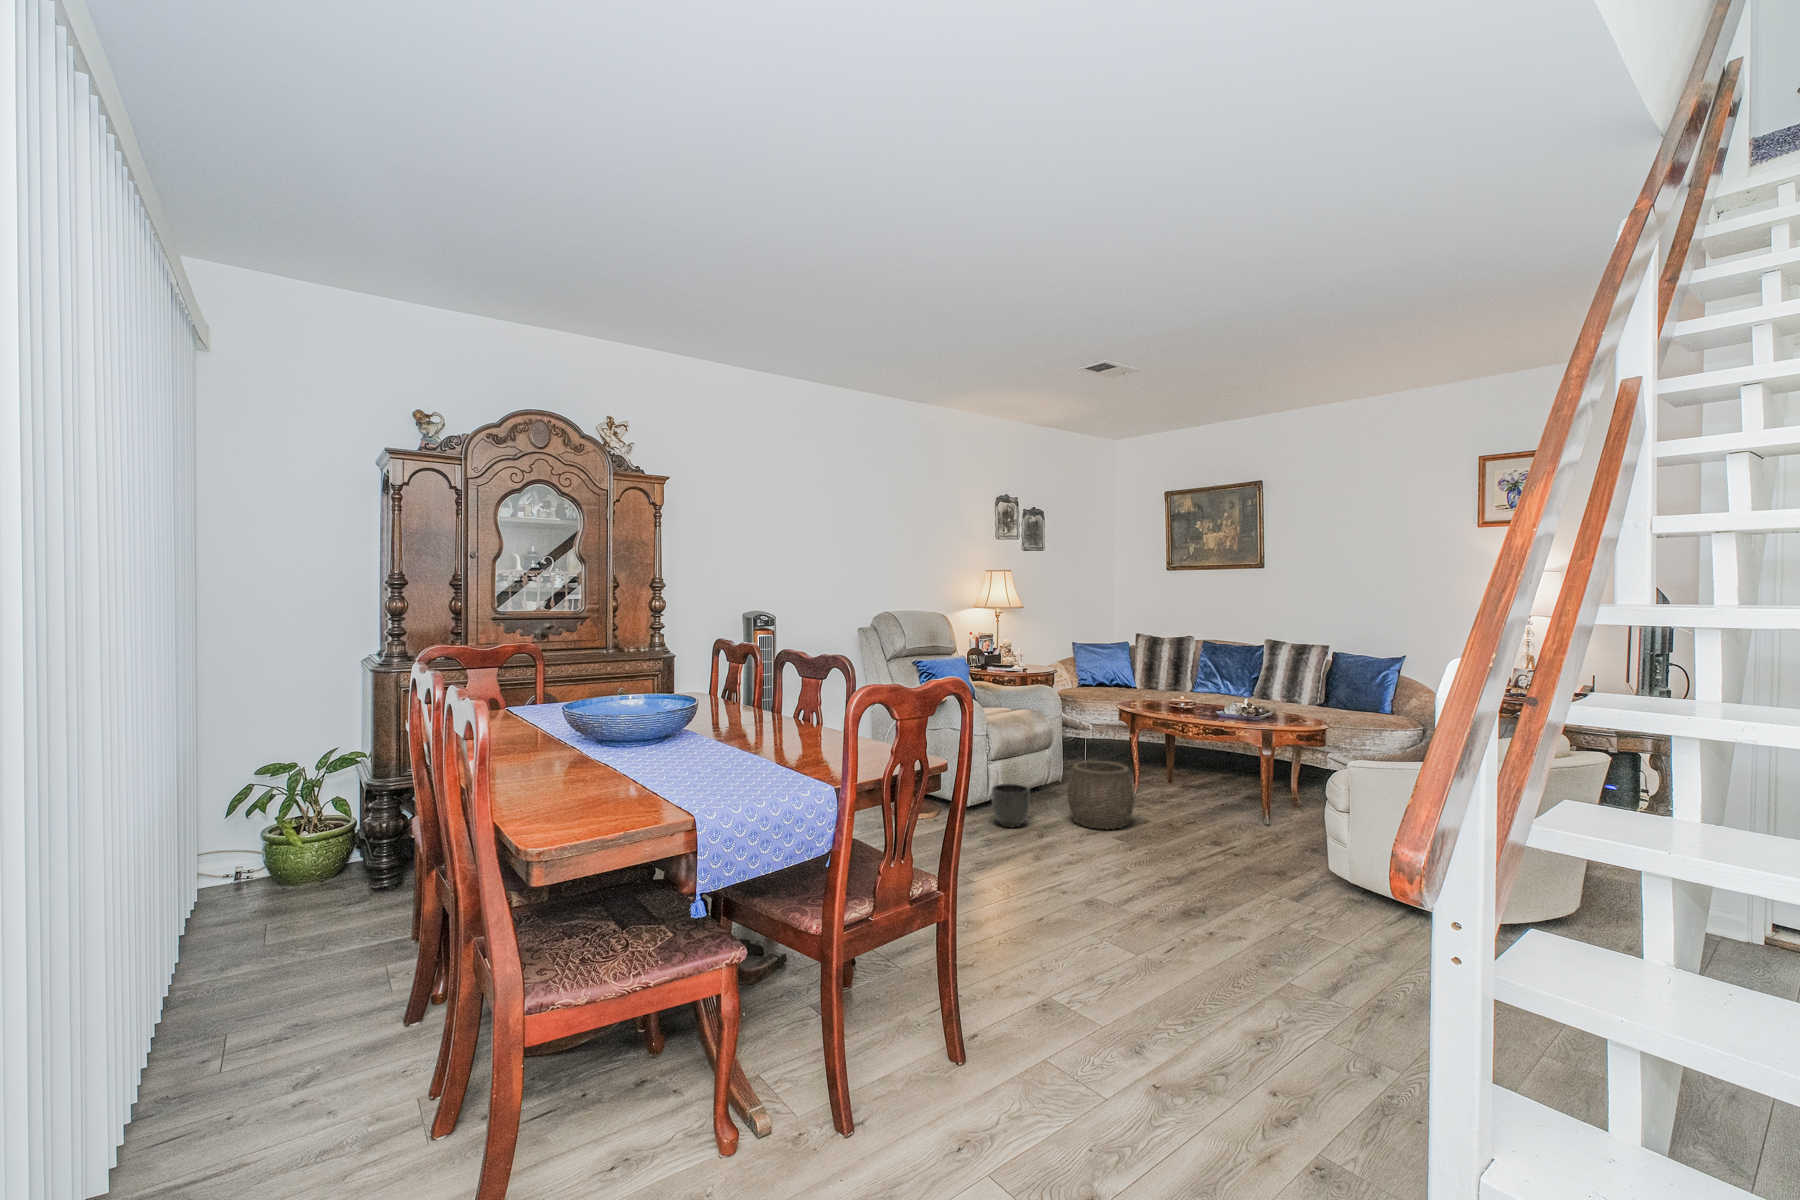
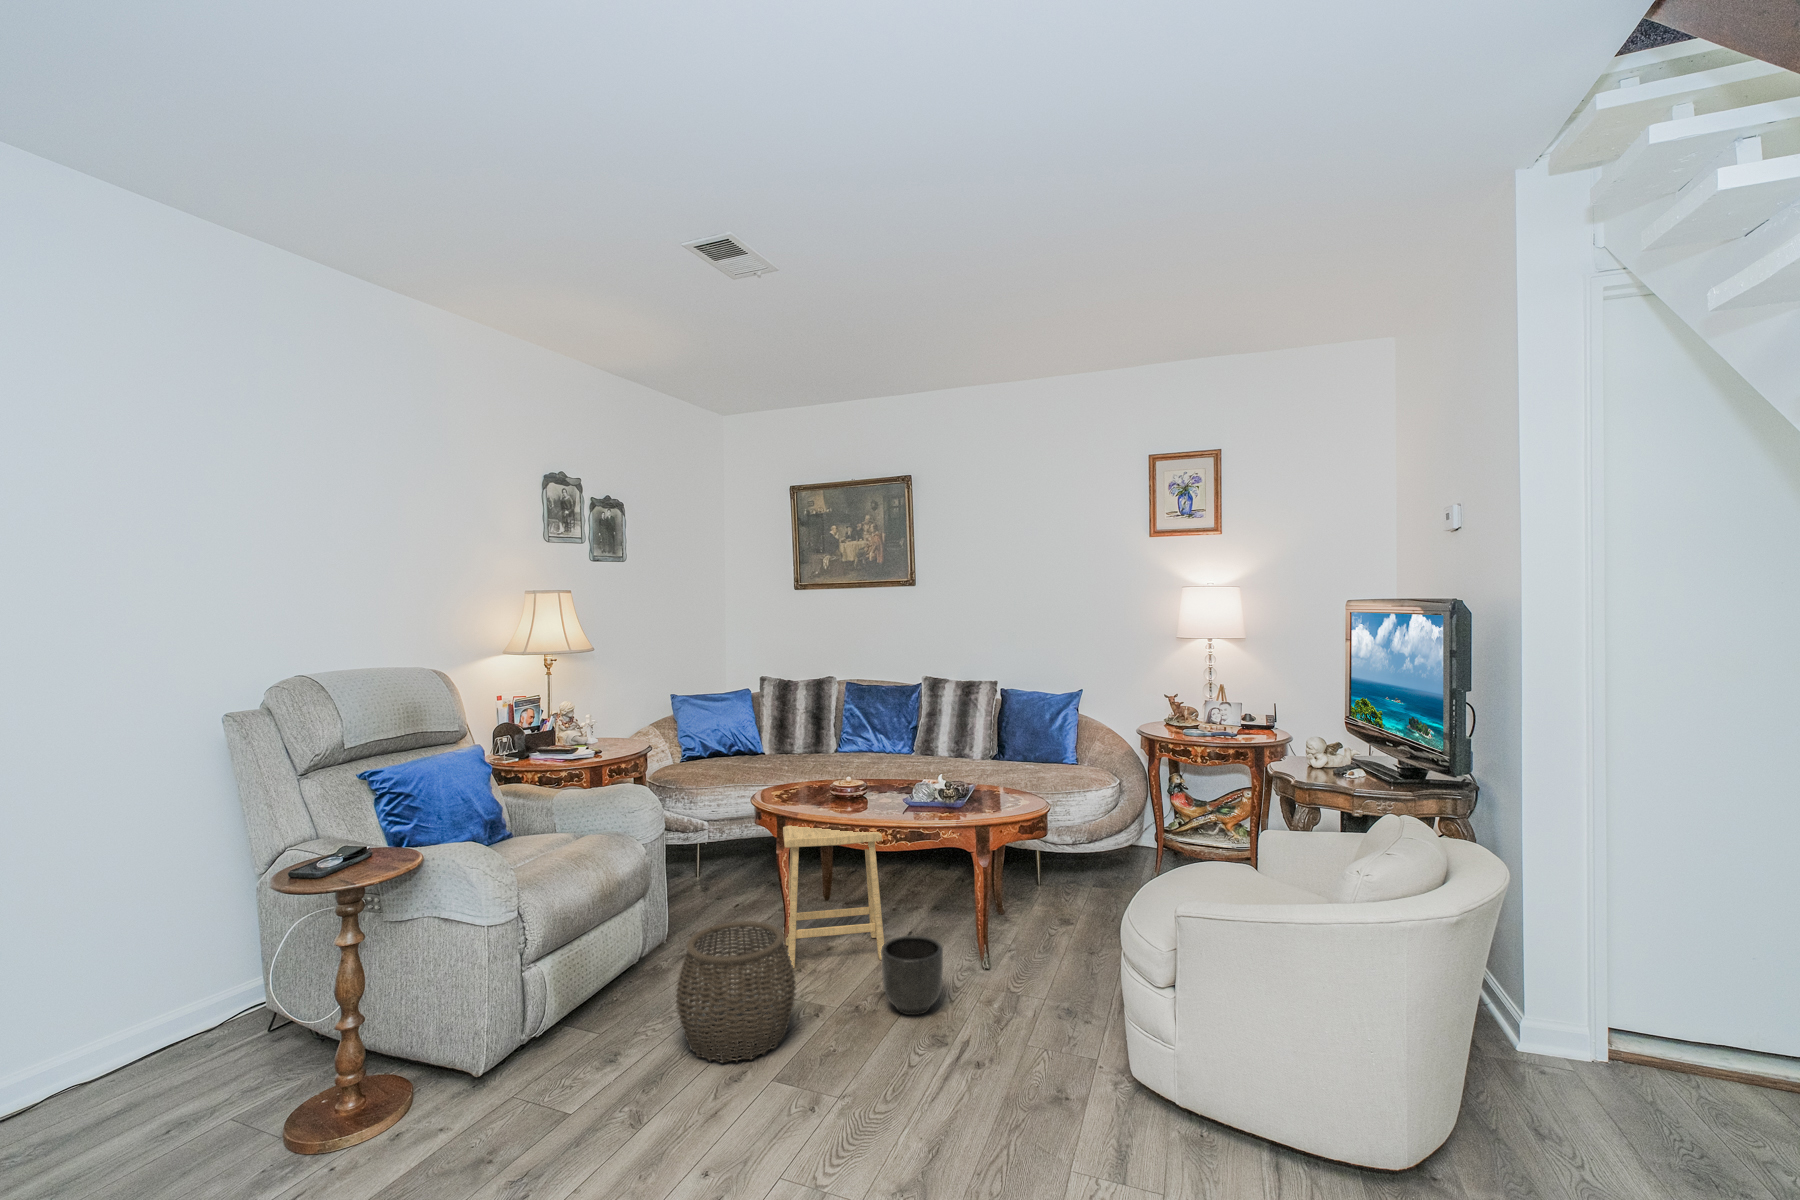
footstool: none [1137,720,1202,810] -> present [783,826,884,968]
planter: present [992,784,1030,827] -> present [881,936,943,1015]

